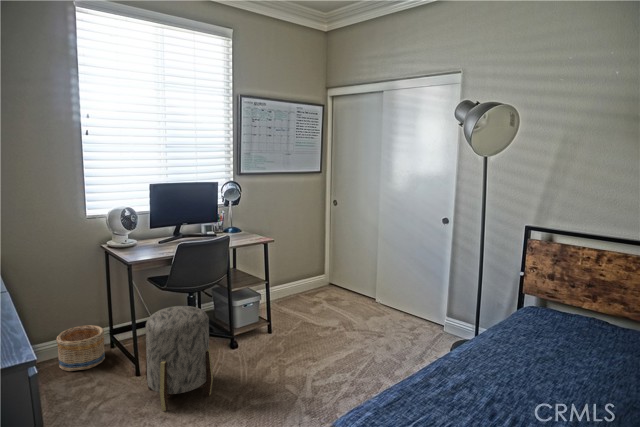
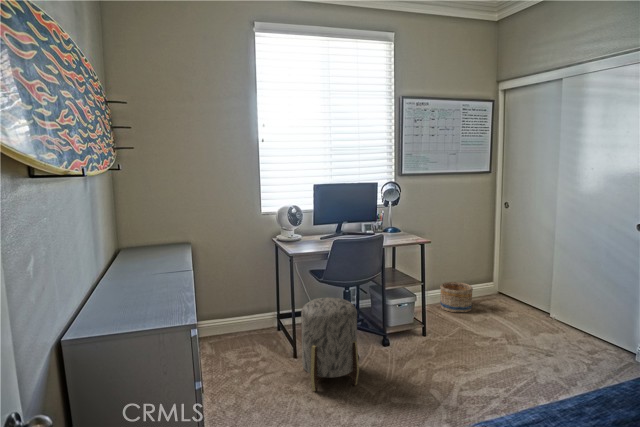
basket: present [56,325,105,371] -> present [440,282,473,312]

